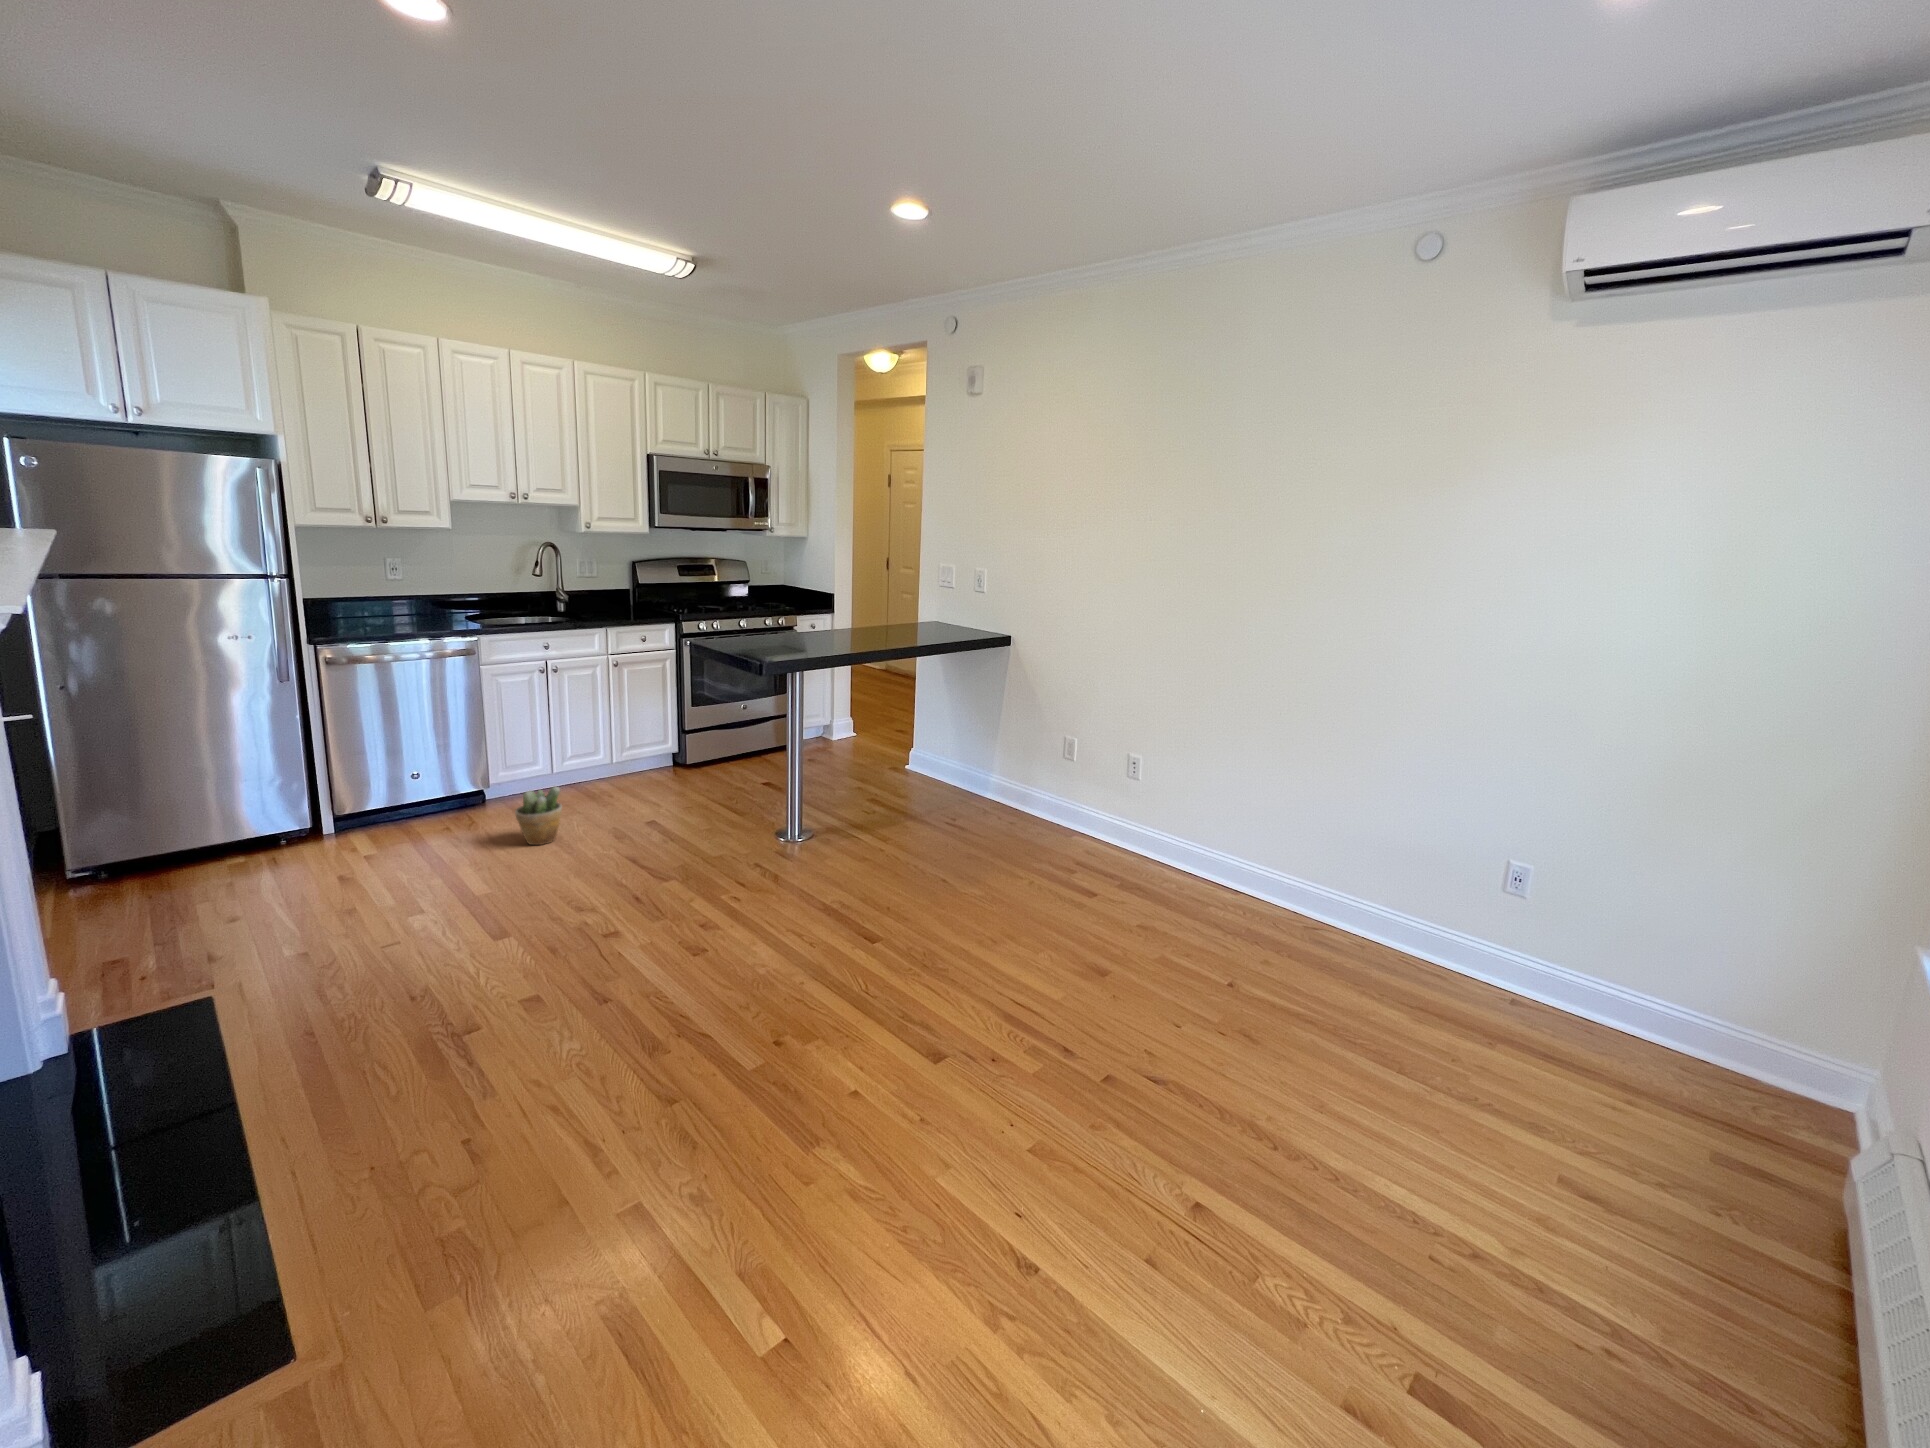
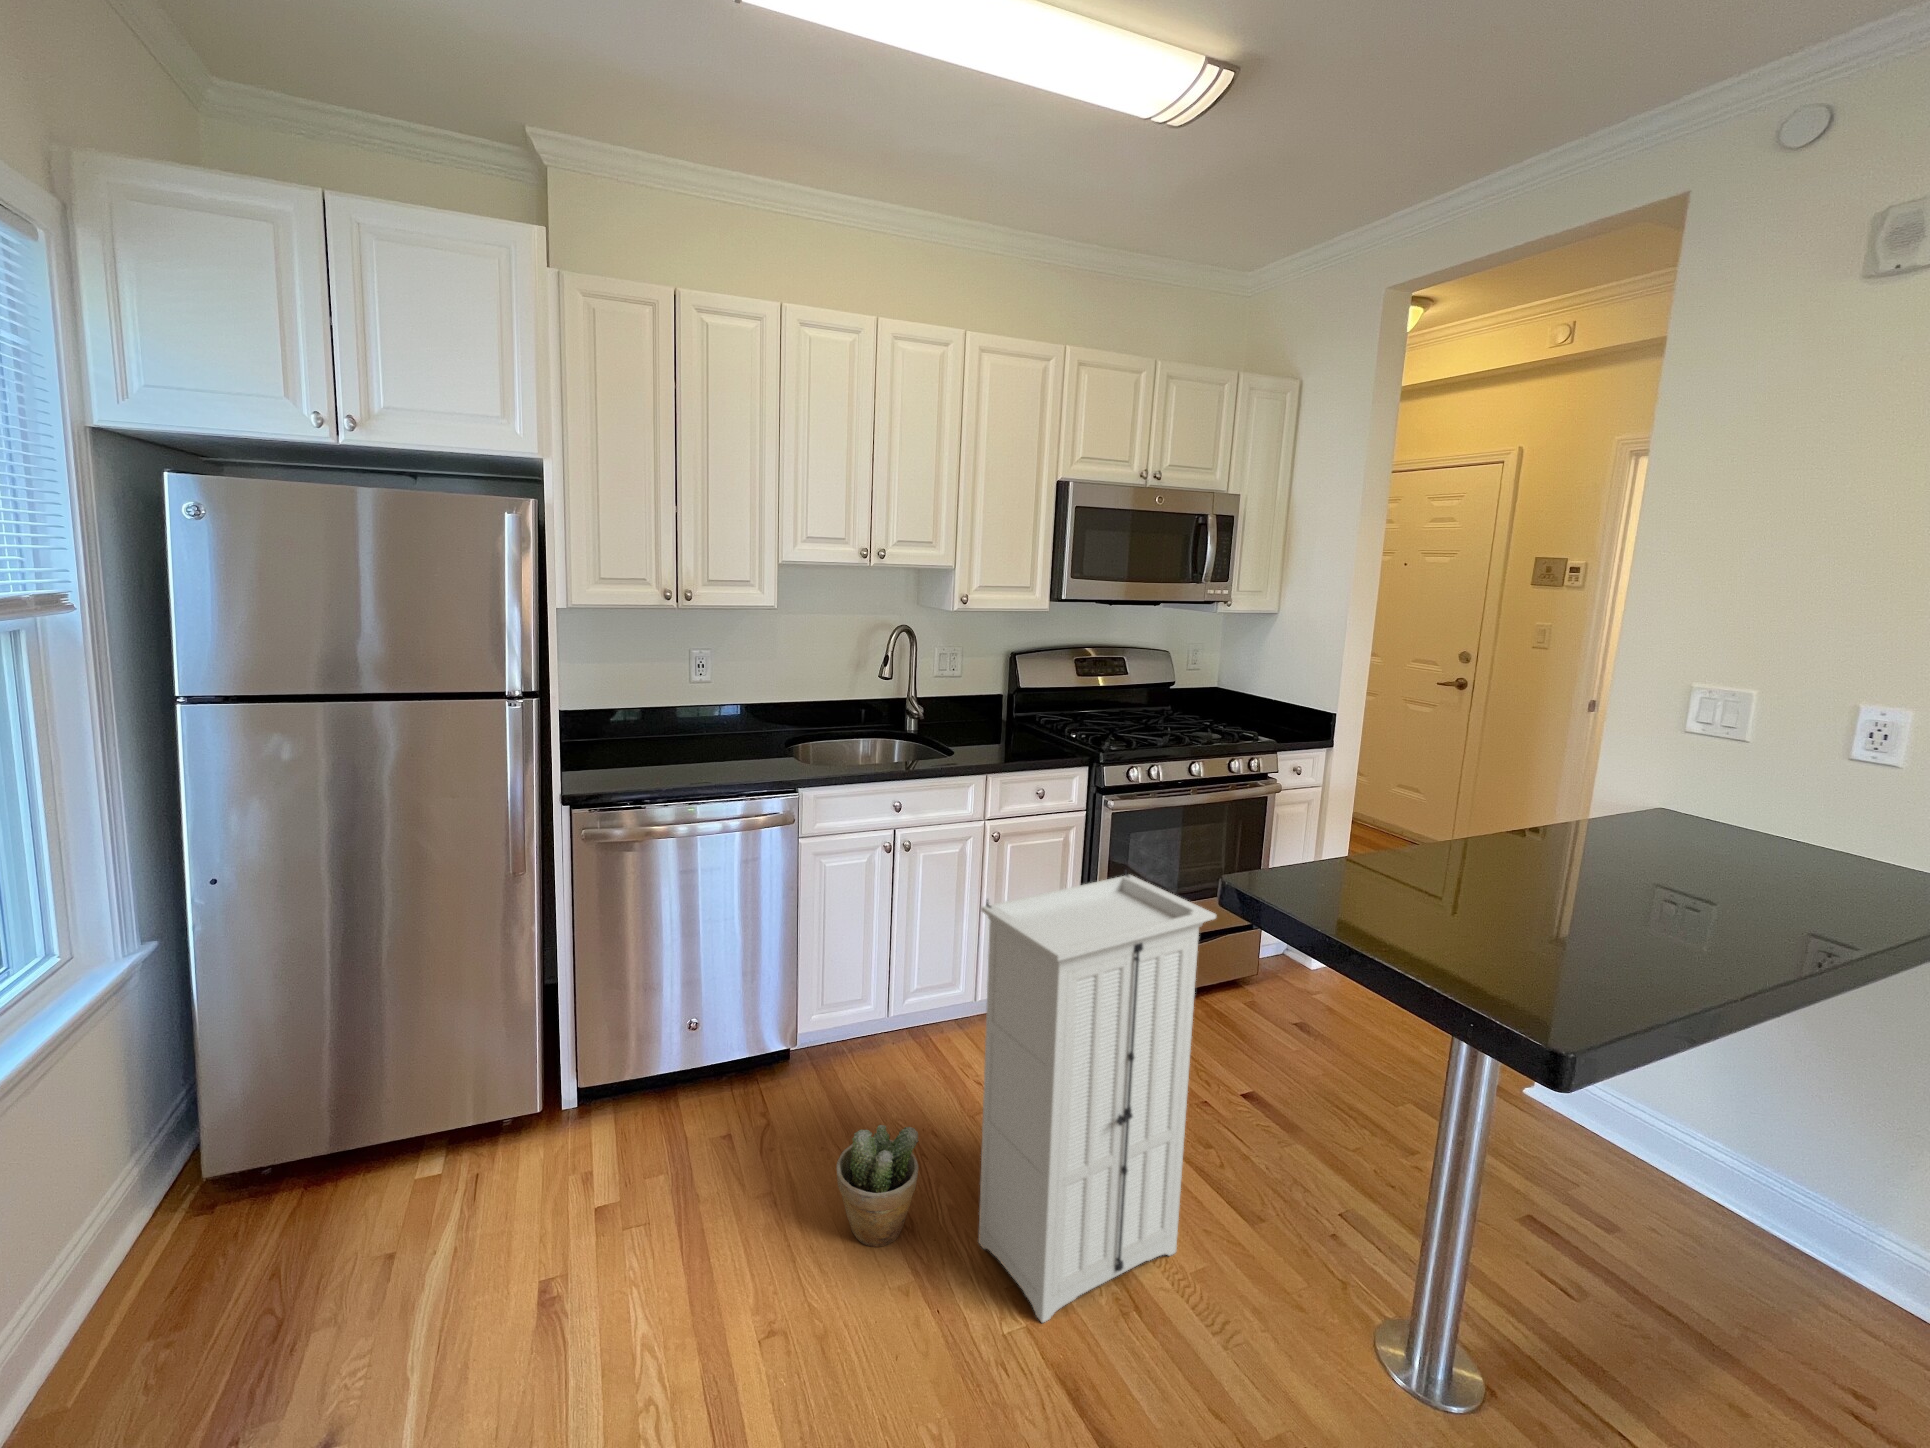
storage cabinet: none [583,656,701,850] -> present [978,872,1216,1323]

